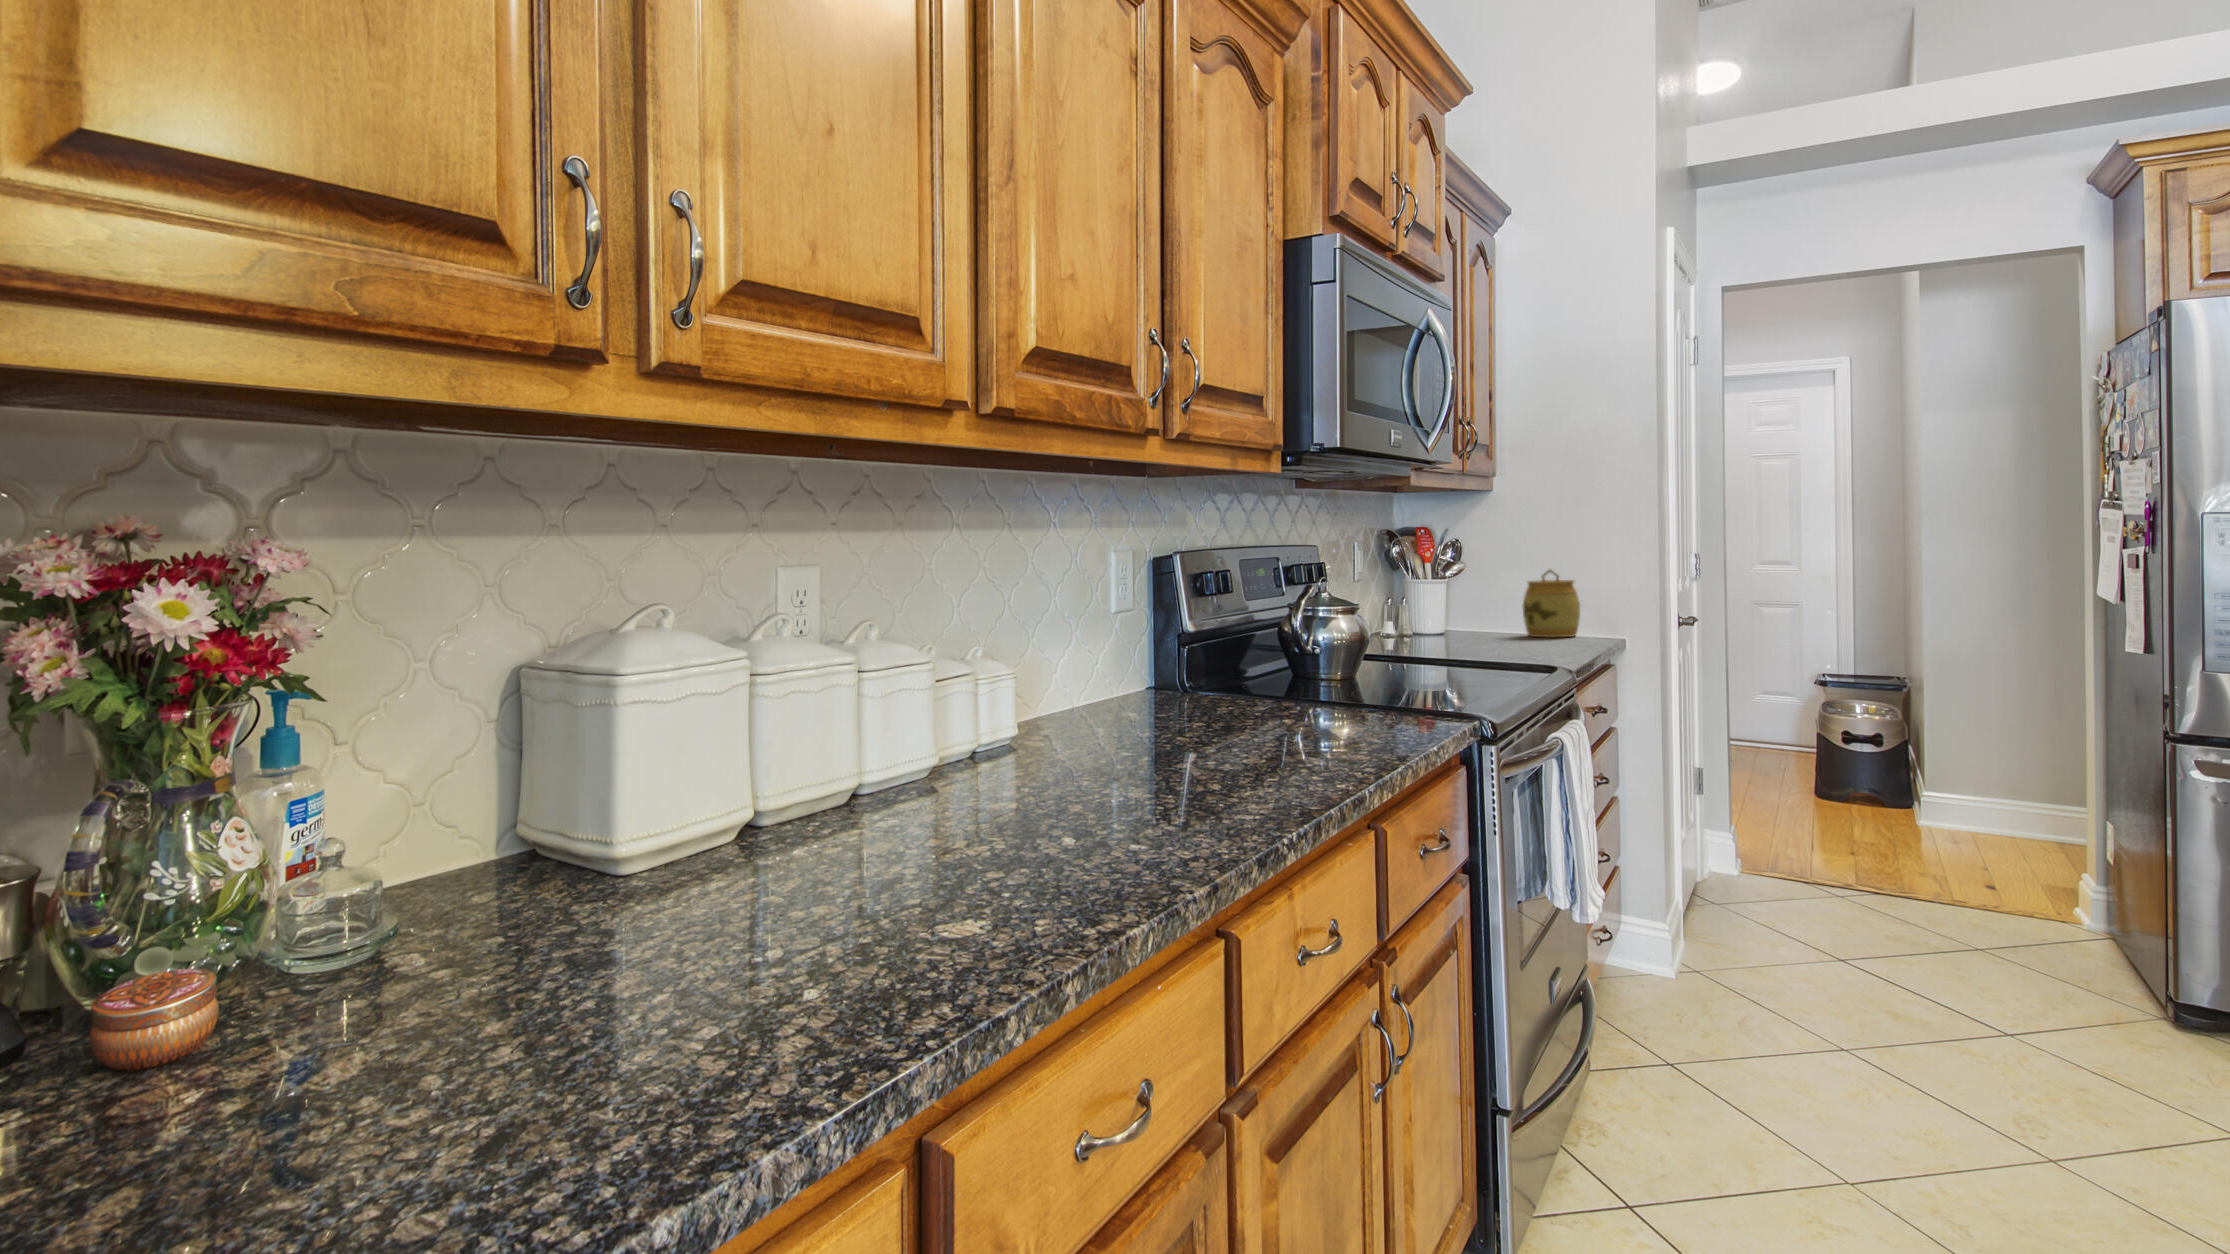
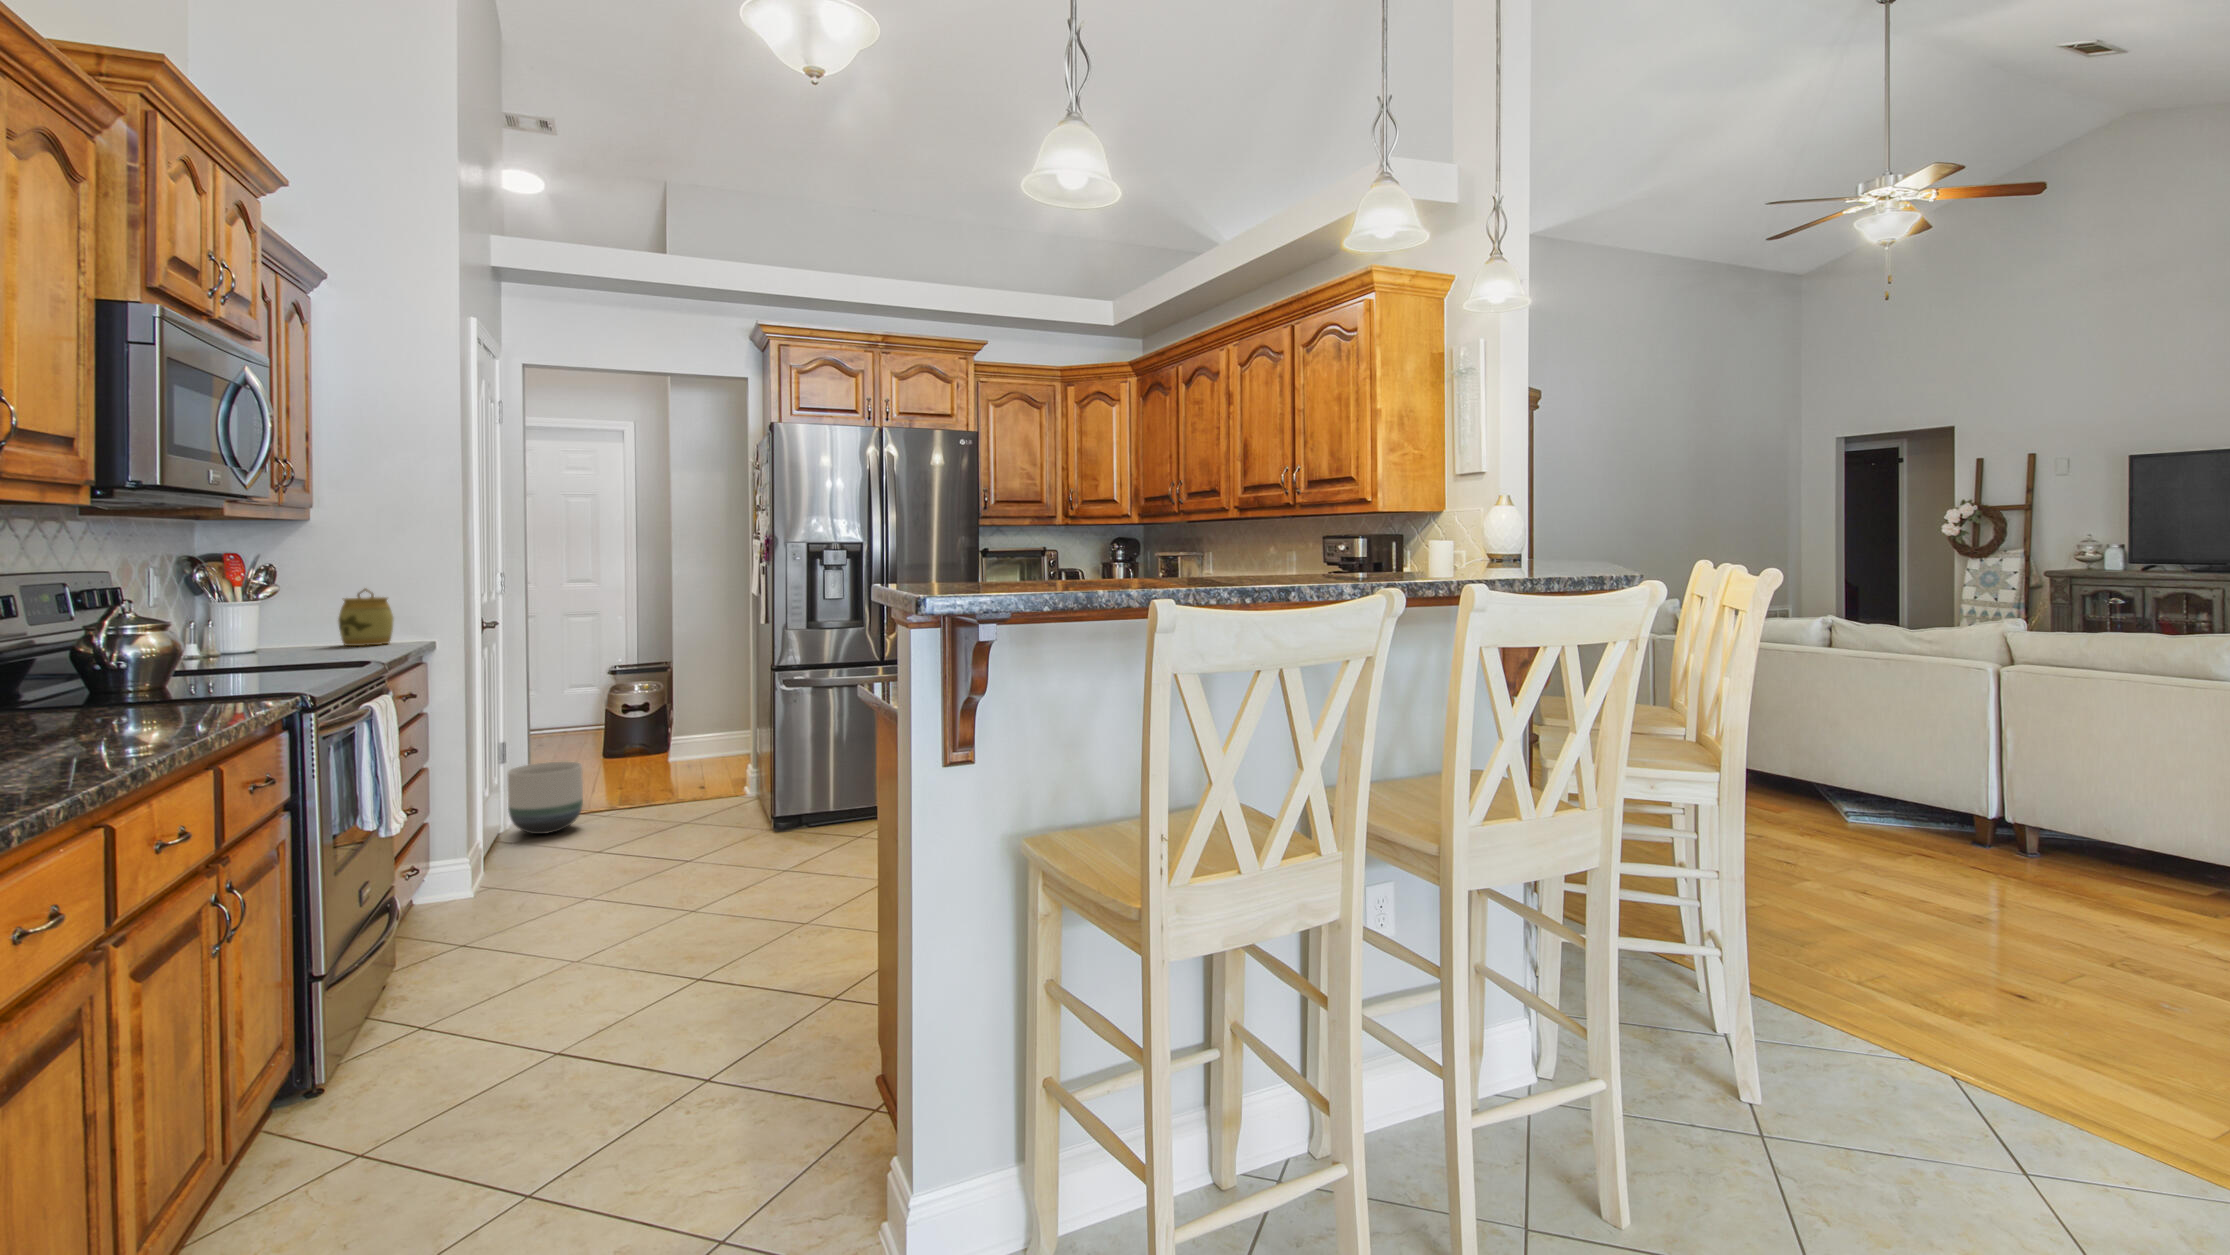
planter: none [1705,795,1806,891] -> present [508,762,583,834]

